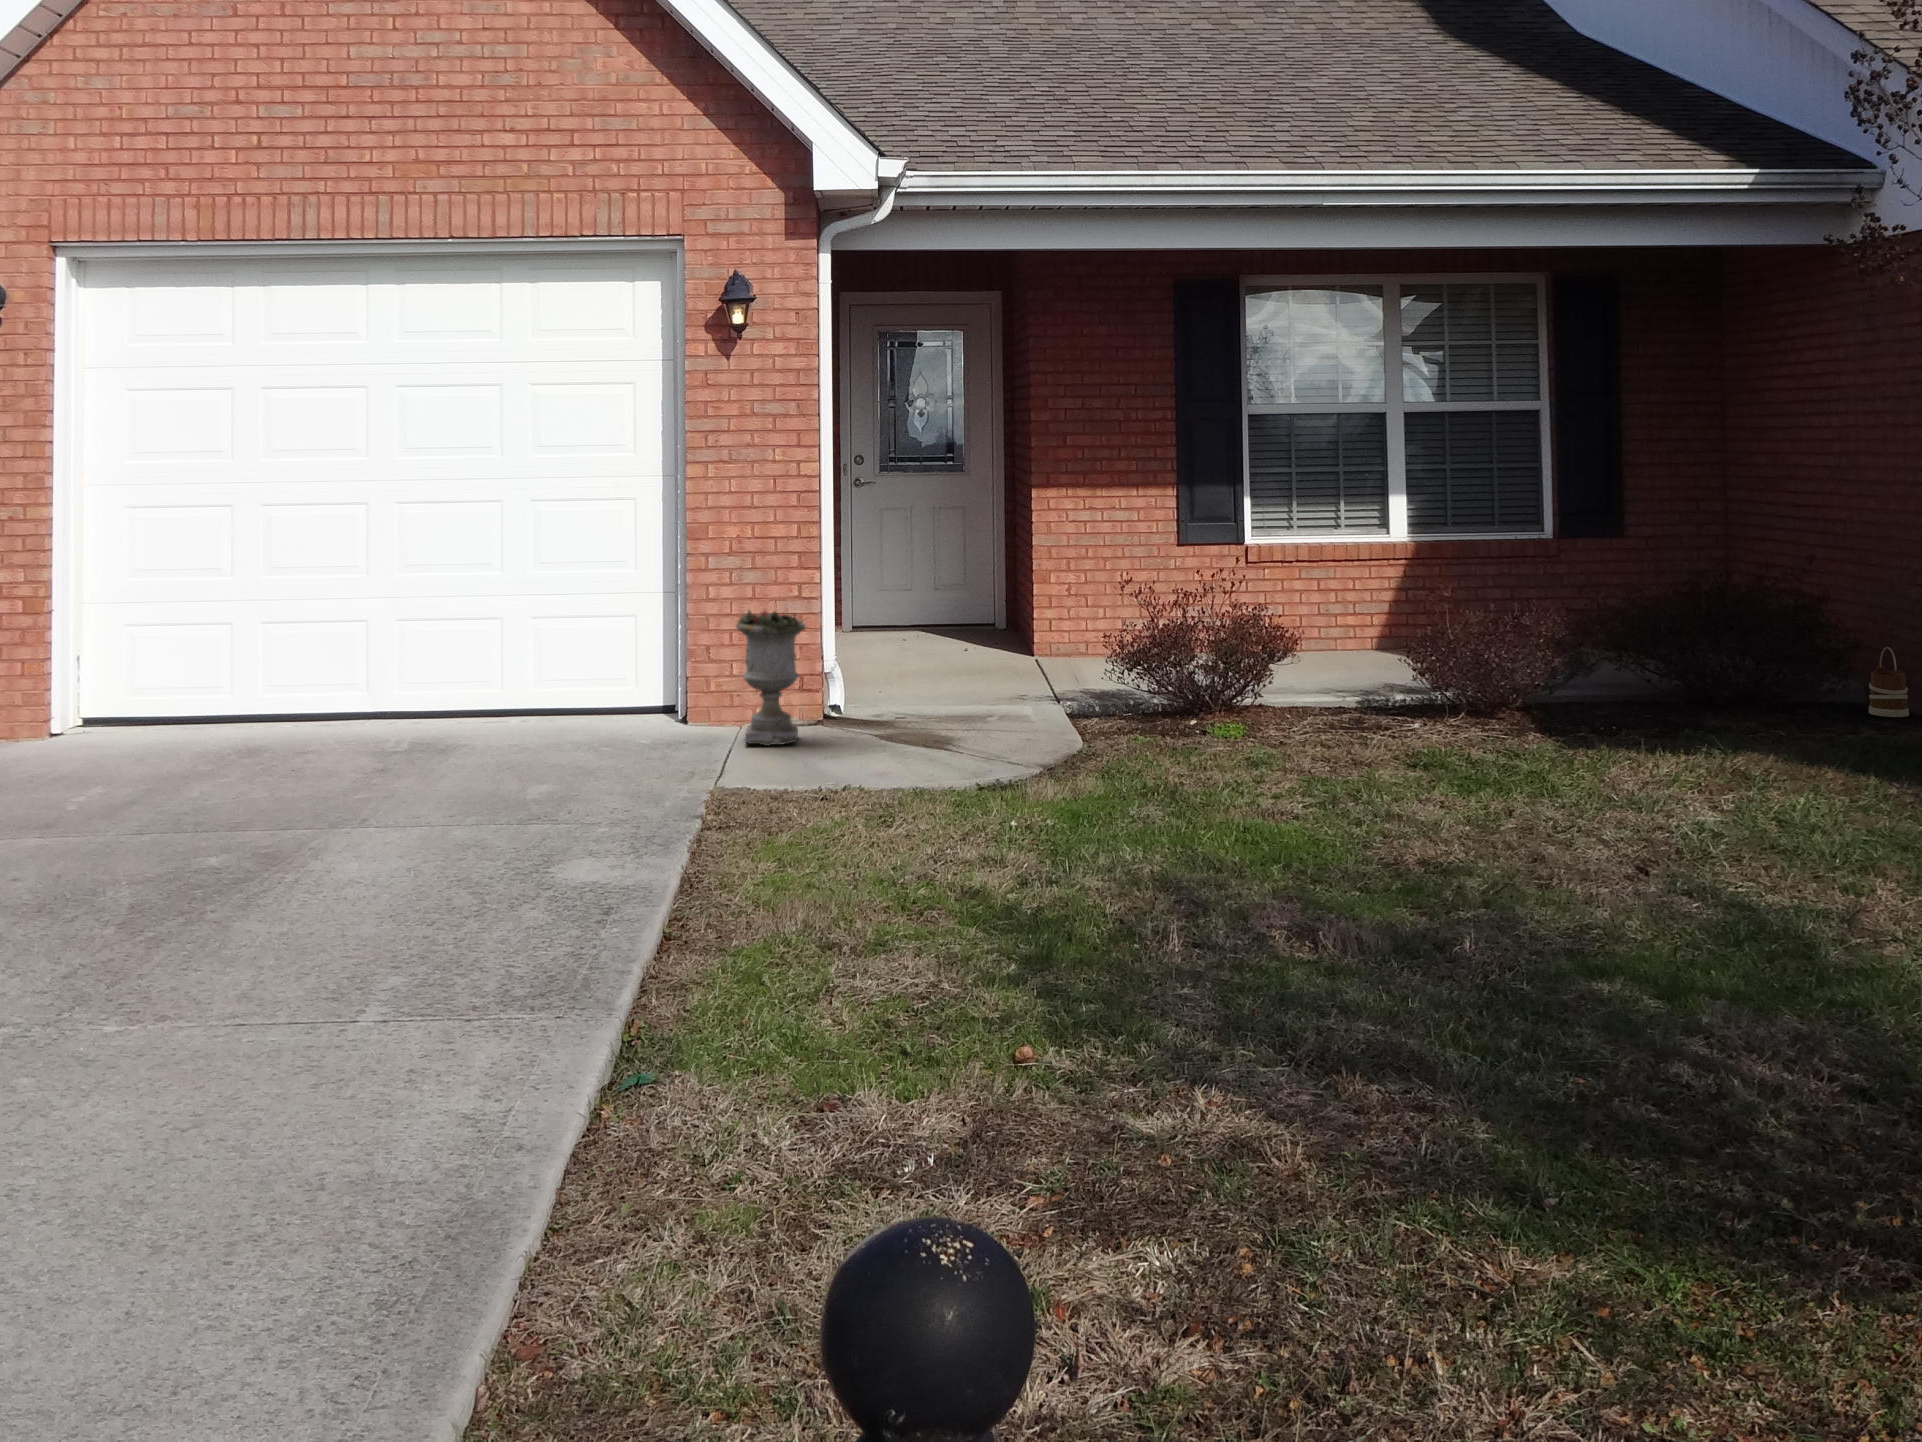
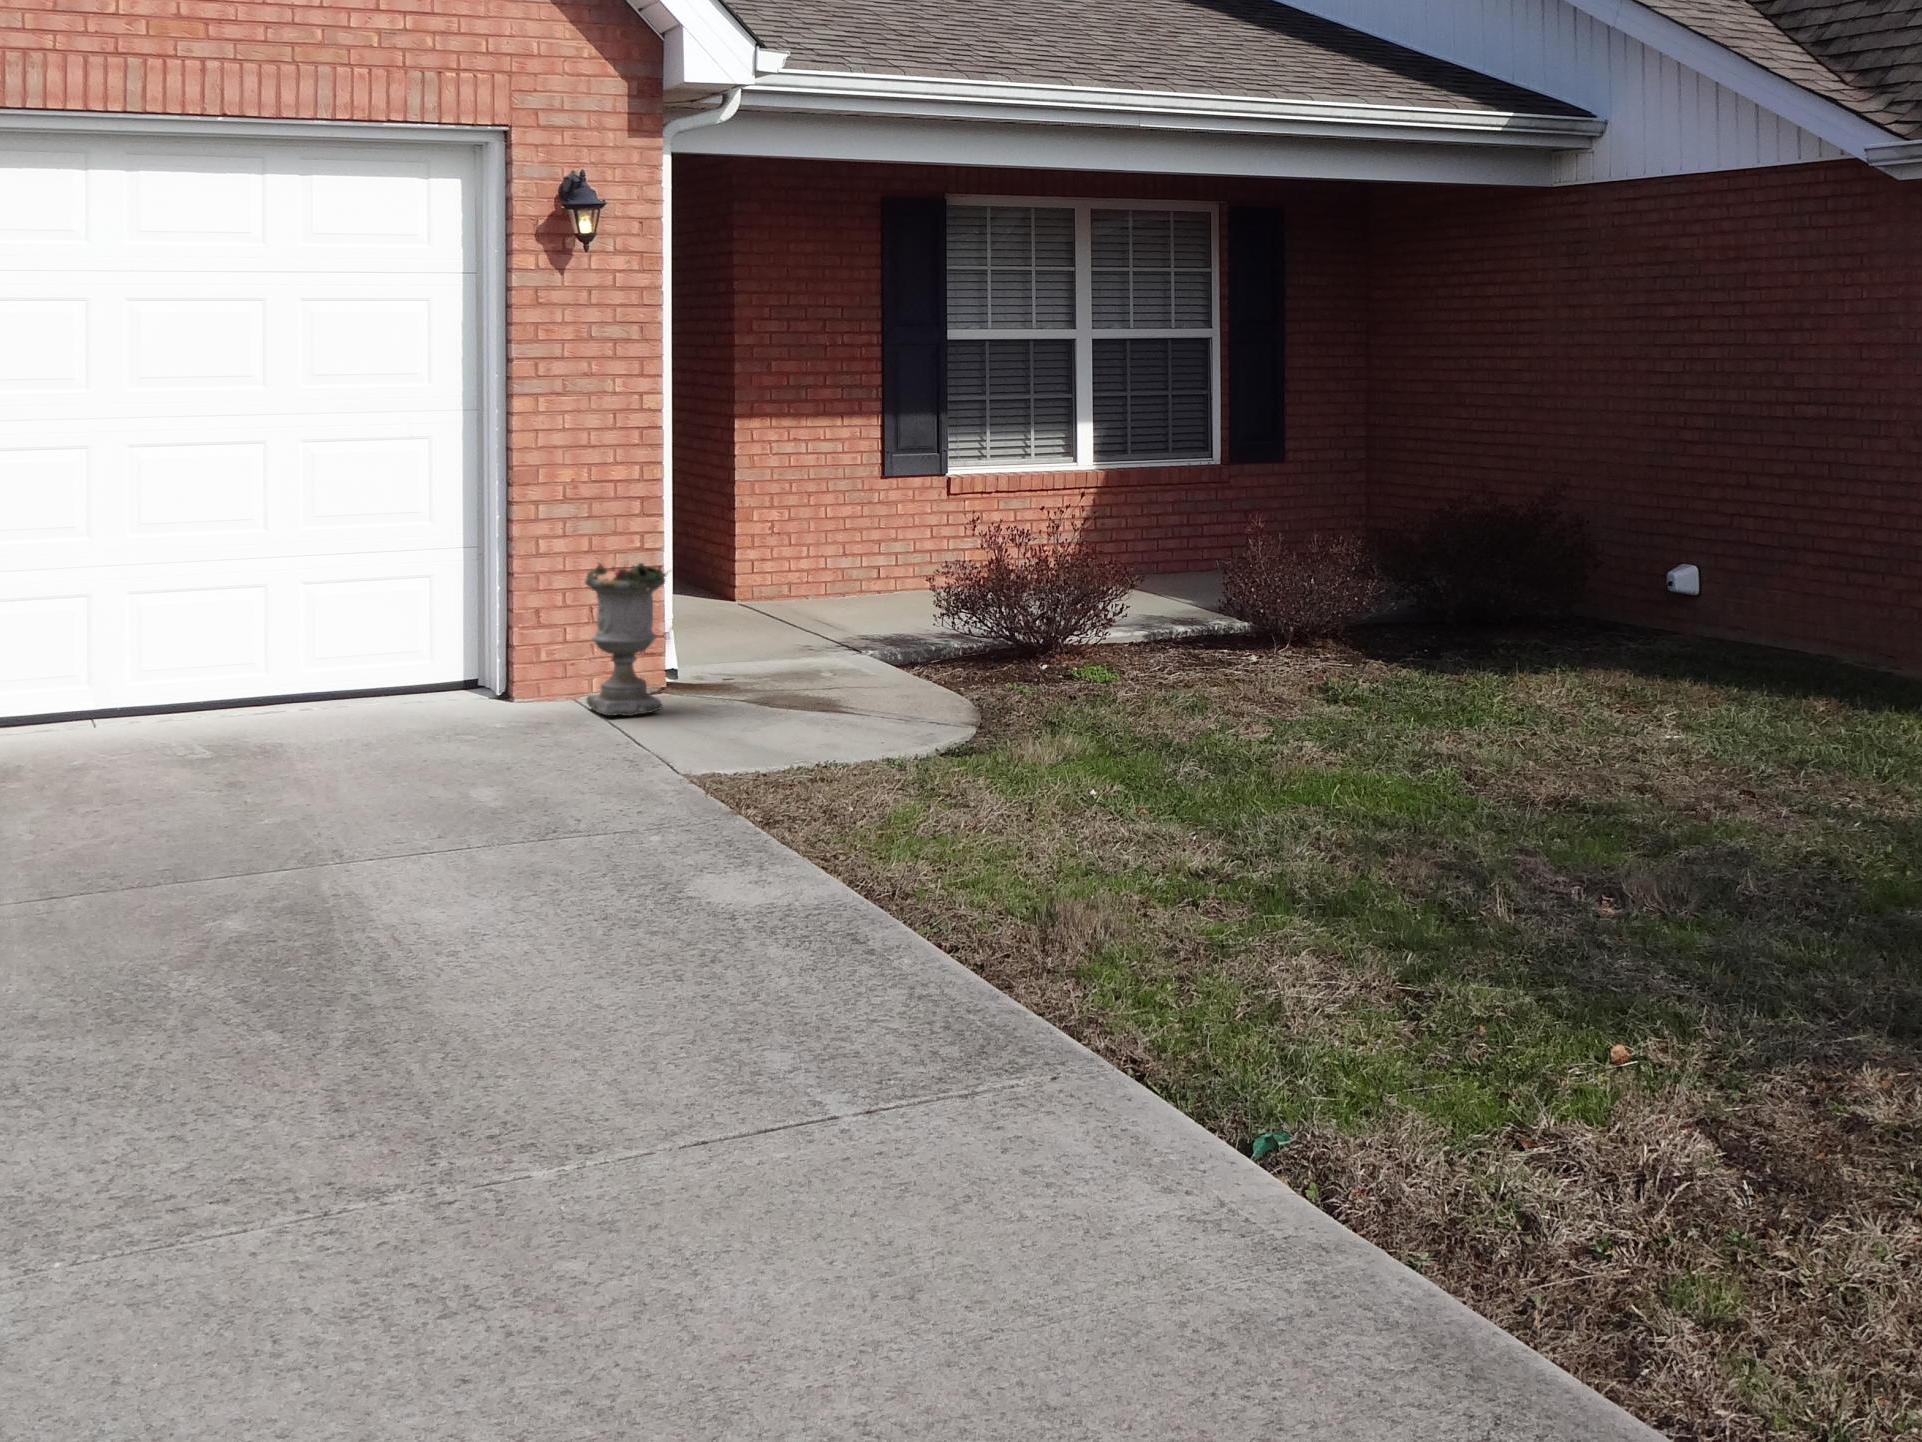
wooden bucket: present [1869,647,1909,717] -> none [1560,557,1595,621]

